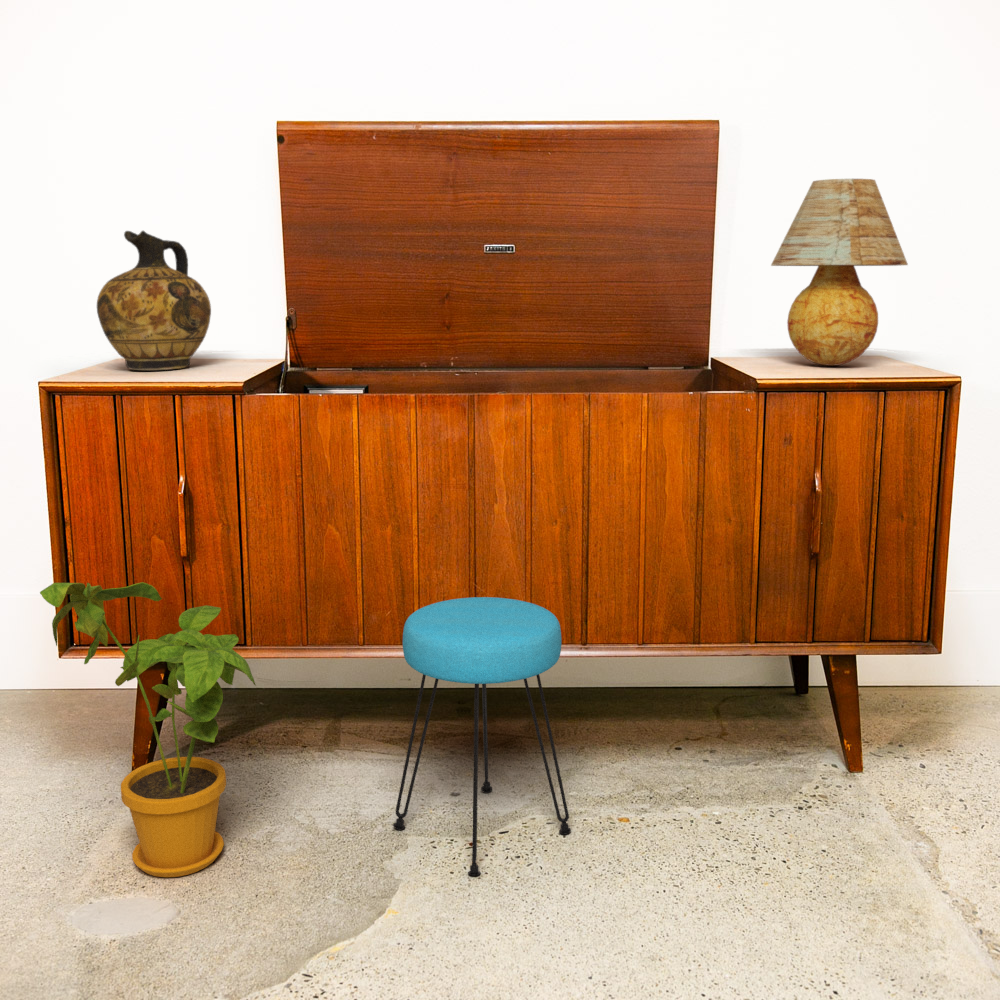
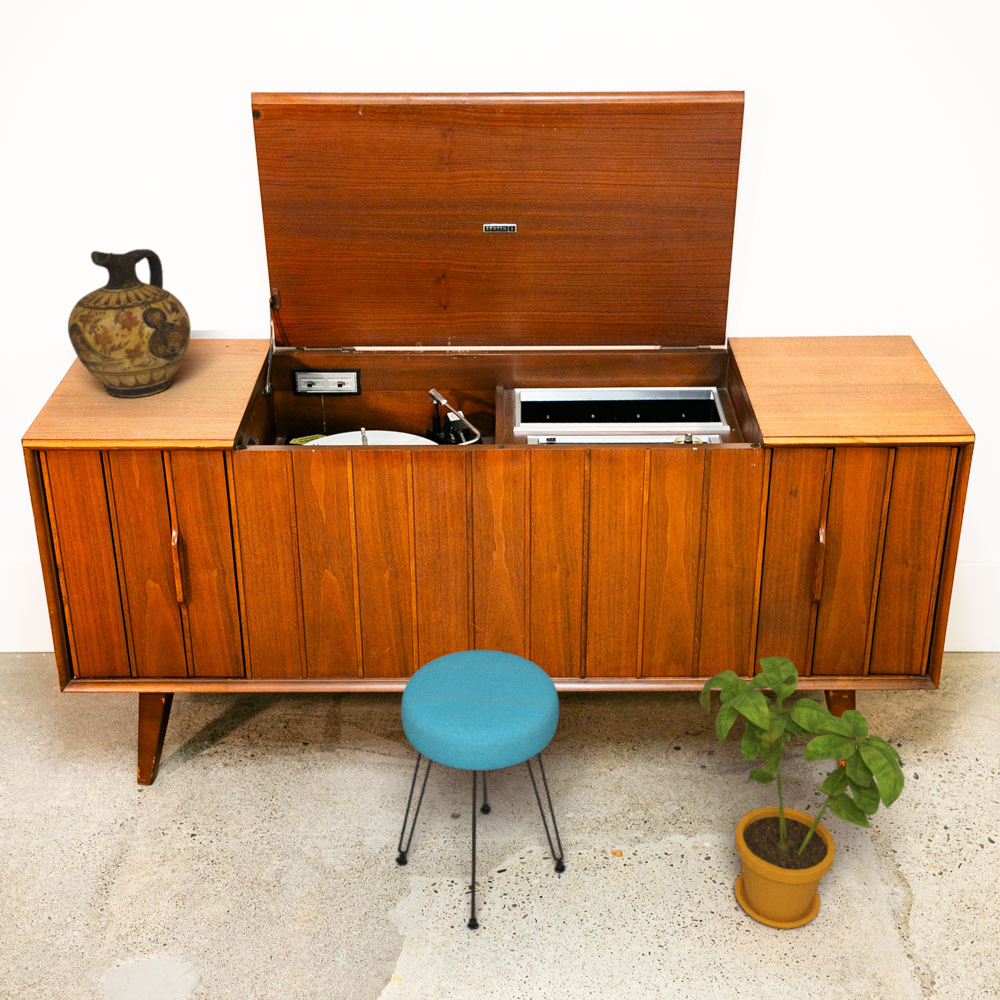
table lamp: present [771,179,908,366] -> none [793,189,942,389]
house plant: present [40,582,256,877] -> present [699,656,905,929]

